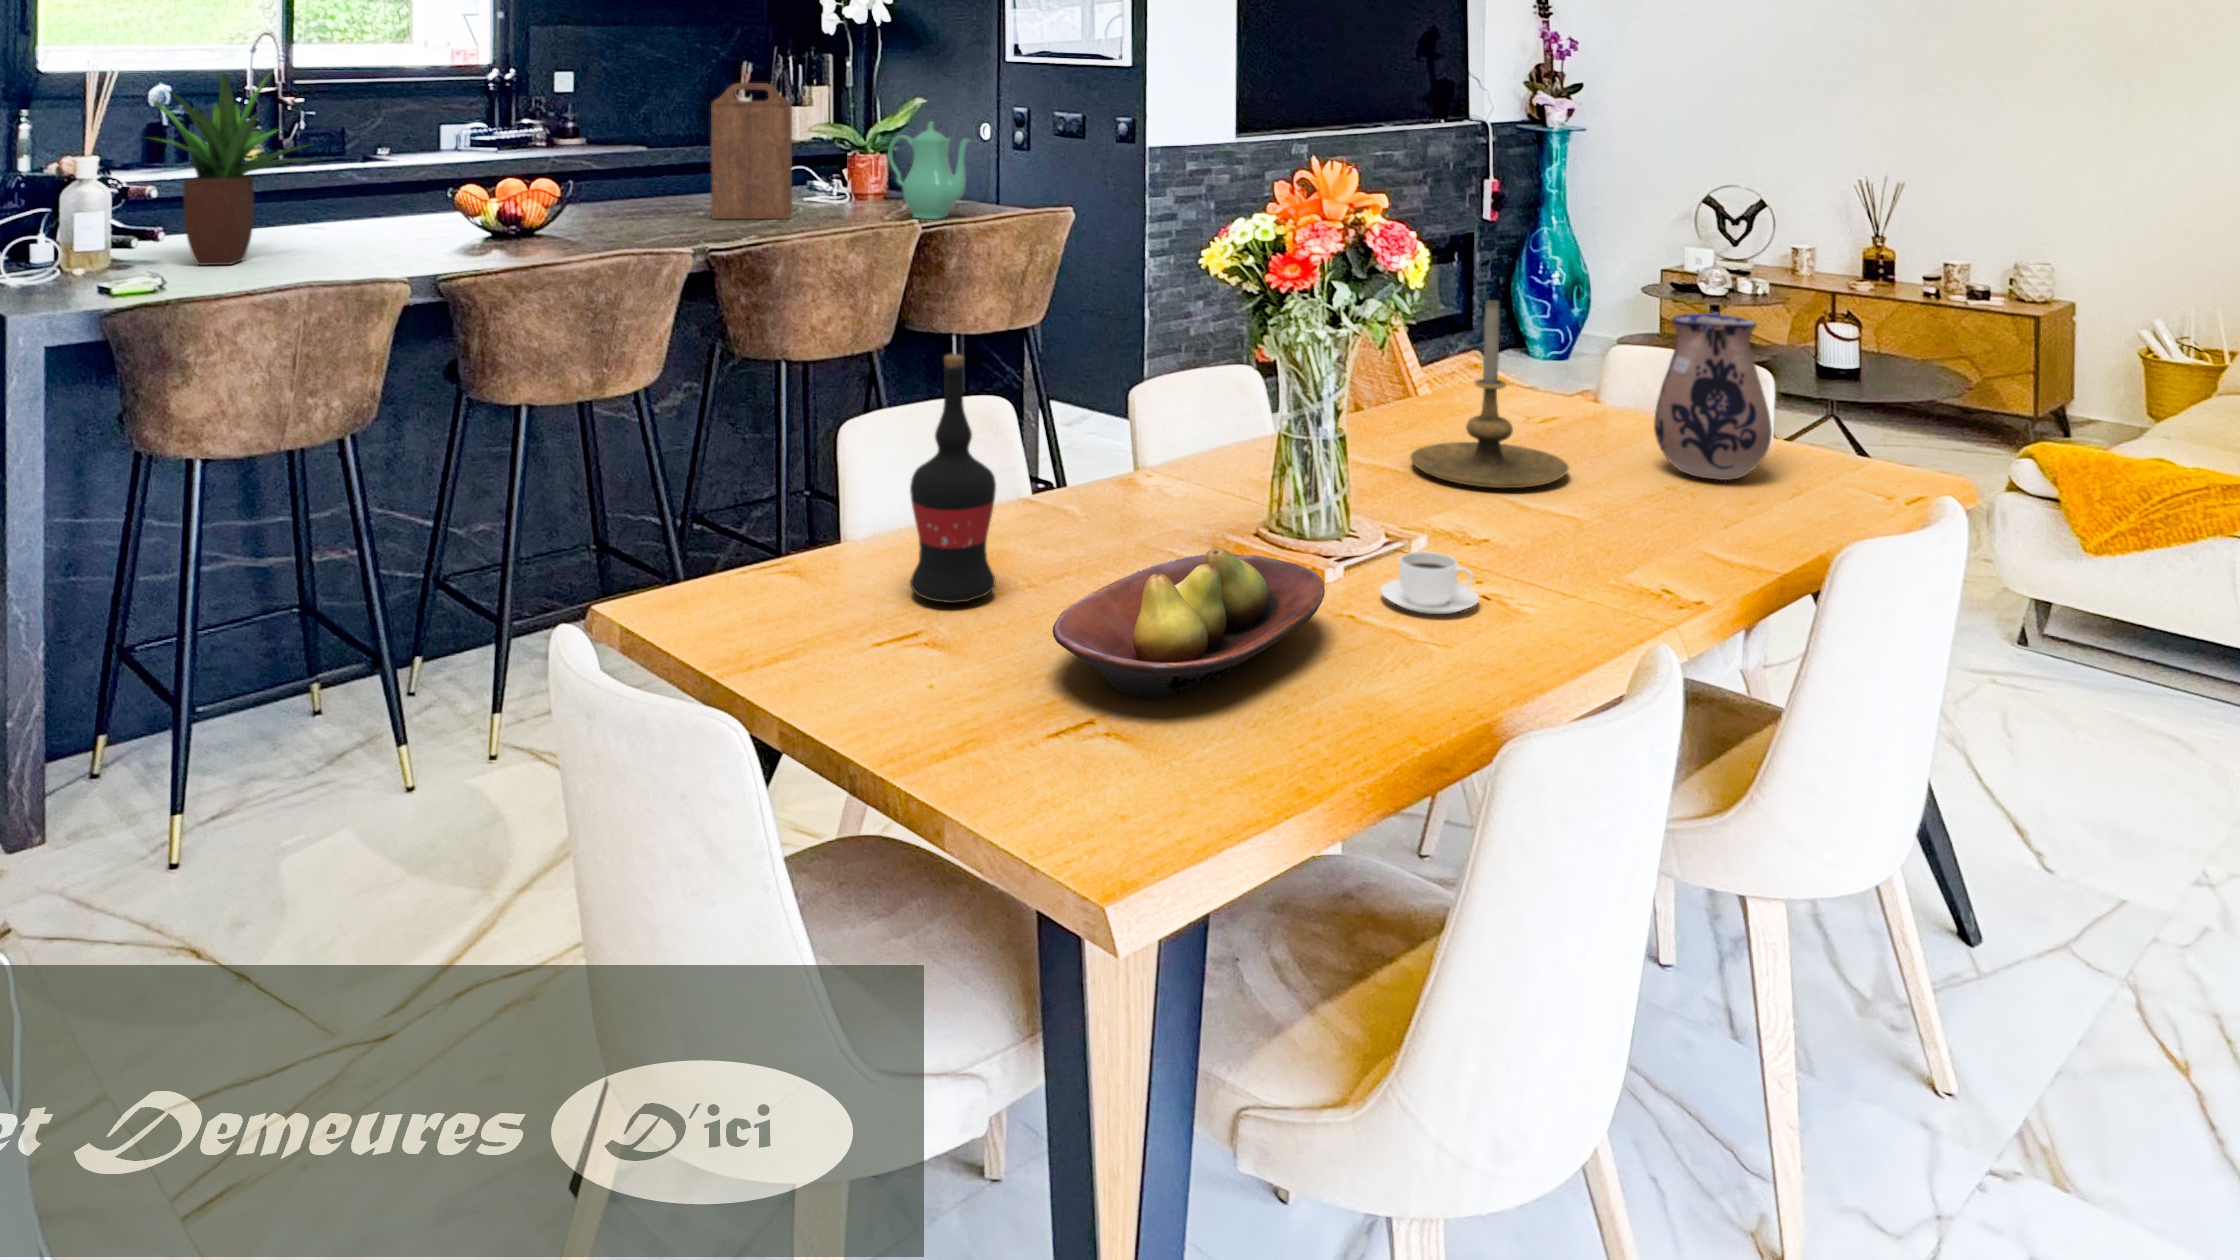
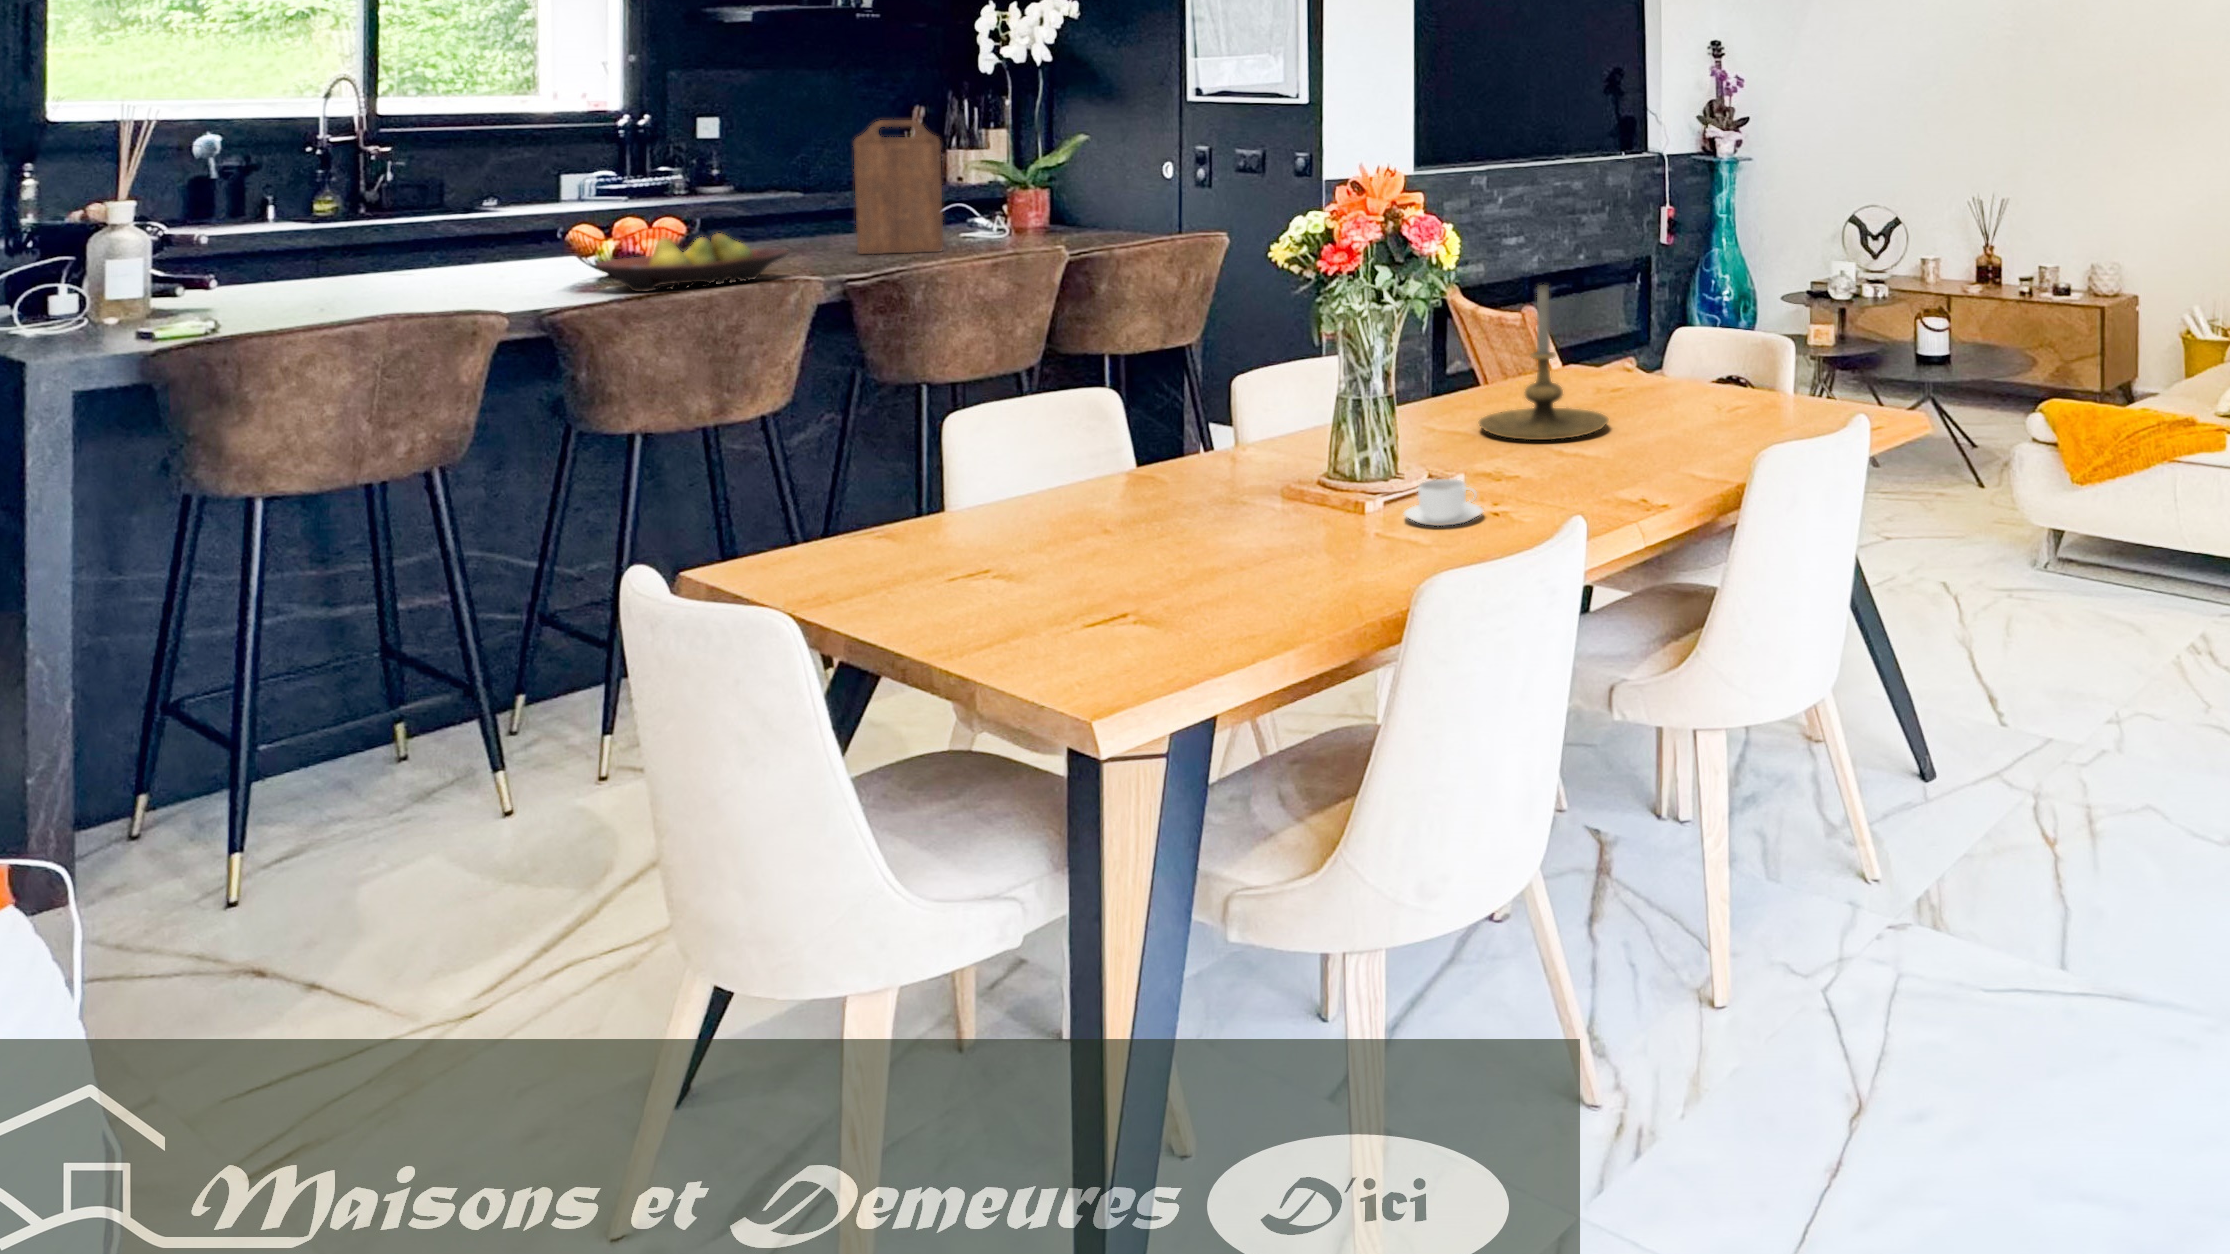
potted plant: present [152,72,310,265] -> none [185,104,400,309]
teapot: present [888,121,970,219] -> none [1043,154,1126,248]
ceramic pitcher: present [1654,312,1772,480] -> none [1682,290,1771,424]
wine bottle: present [910,354,996,603] -> none [982,332,1066,545]
fruit bowl: present [1053,548,1325,698] -> present [596,233,788,292]

